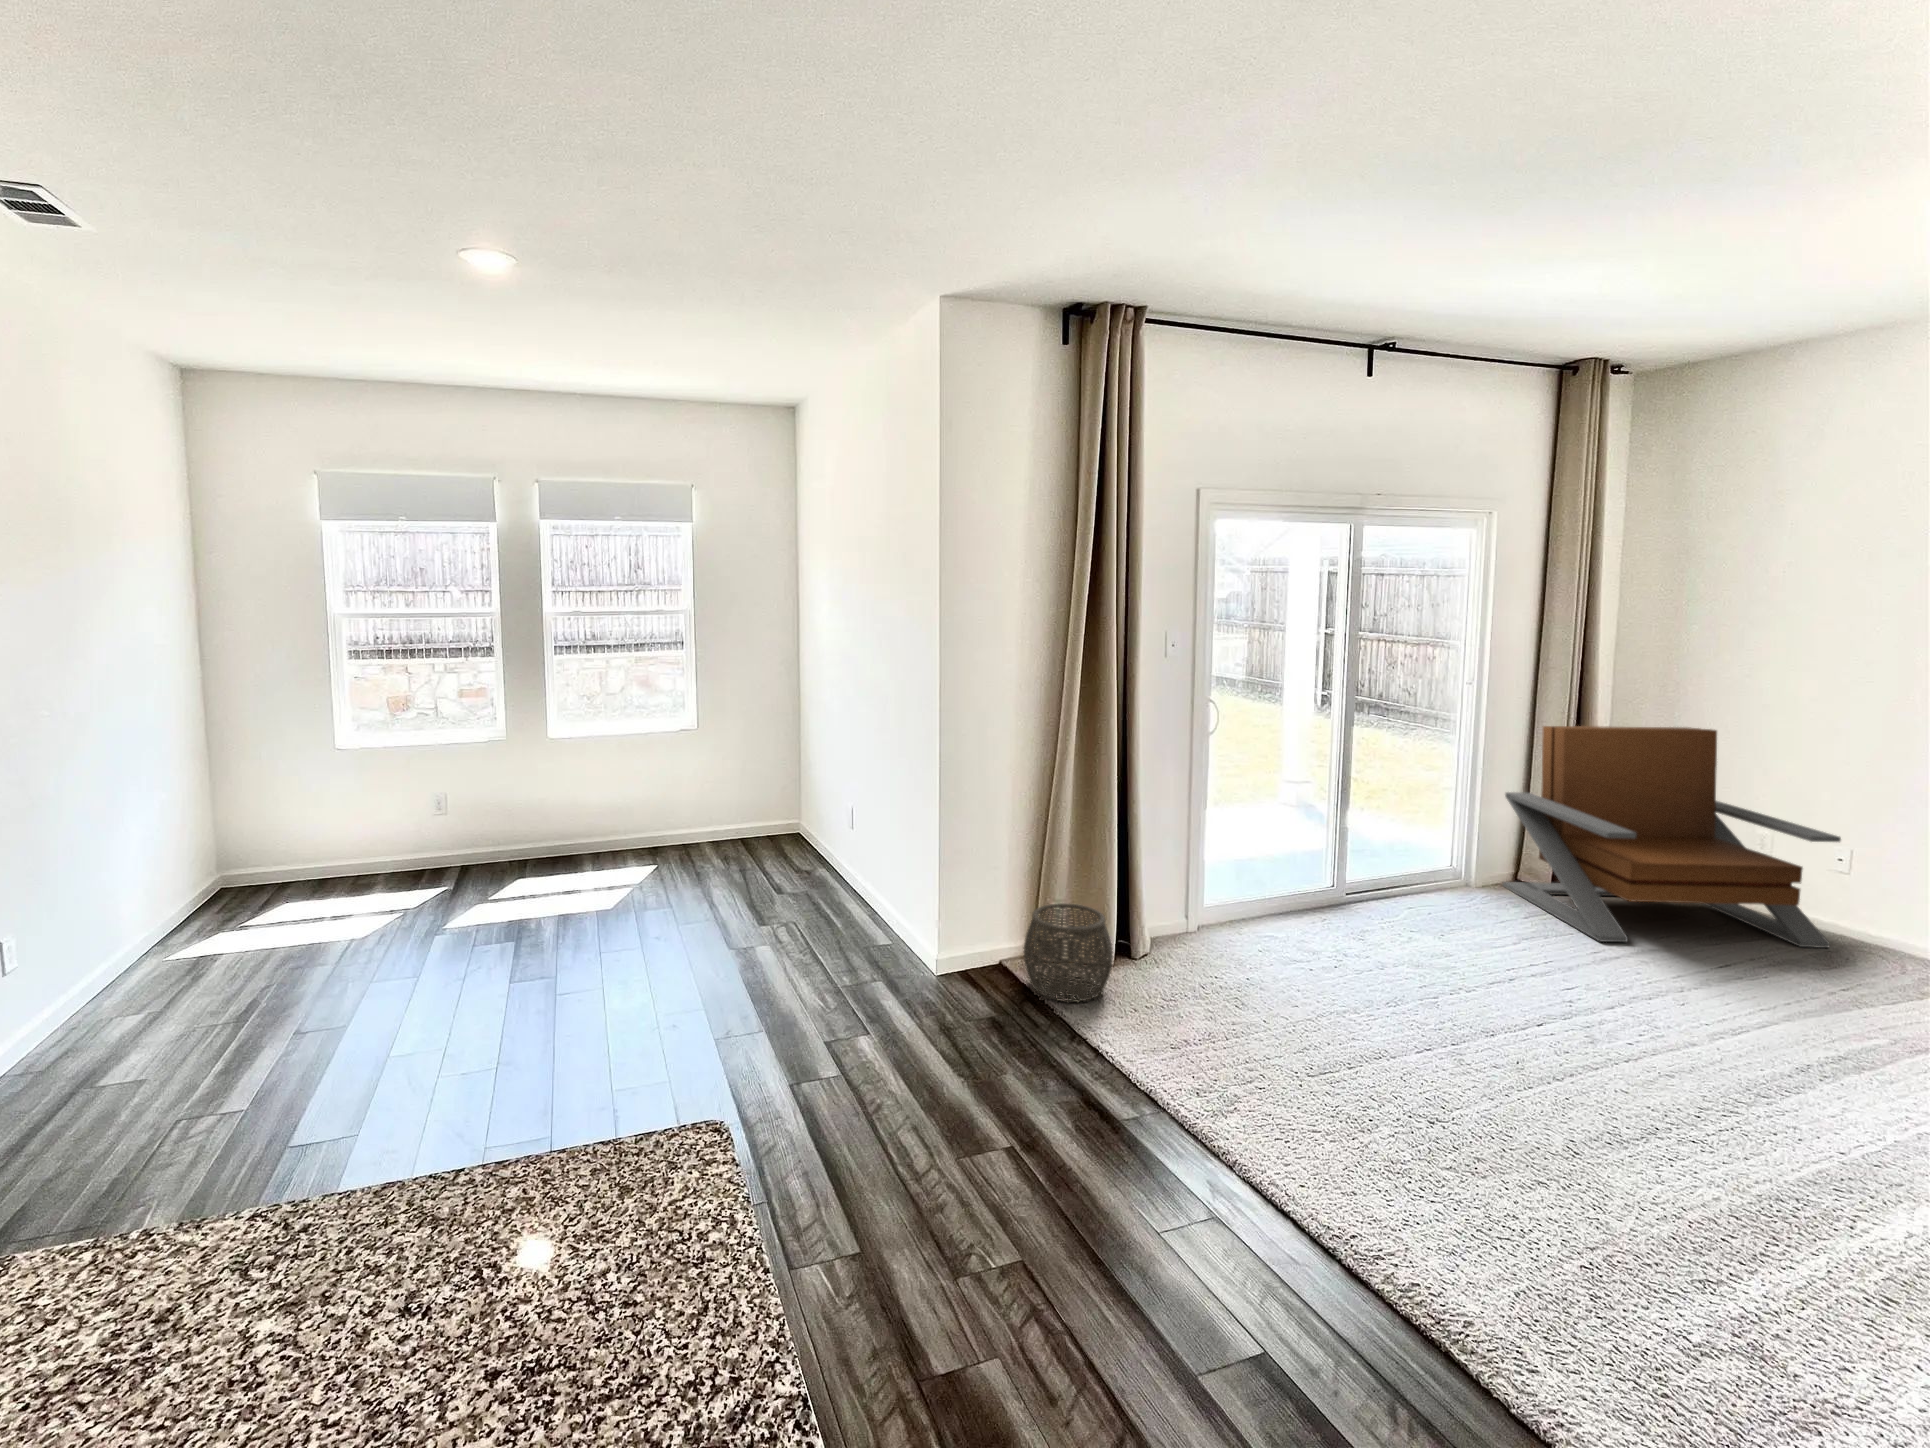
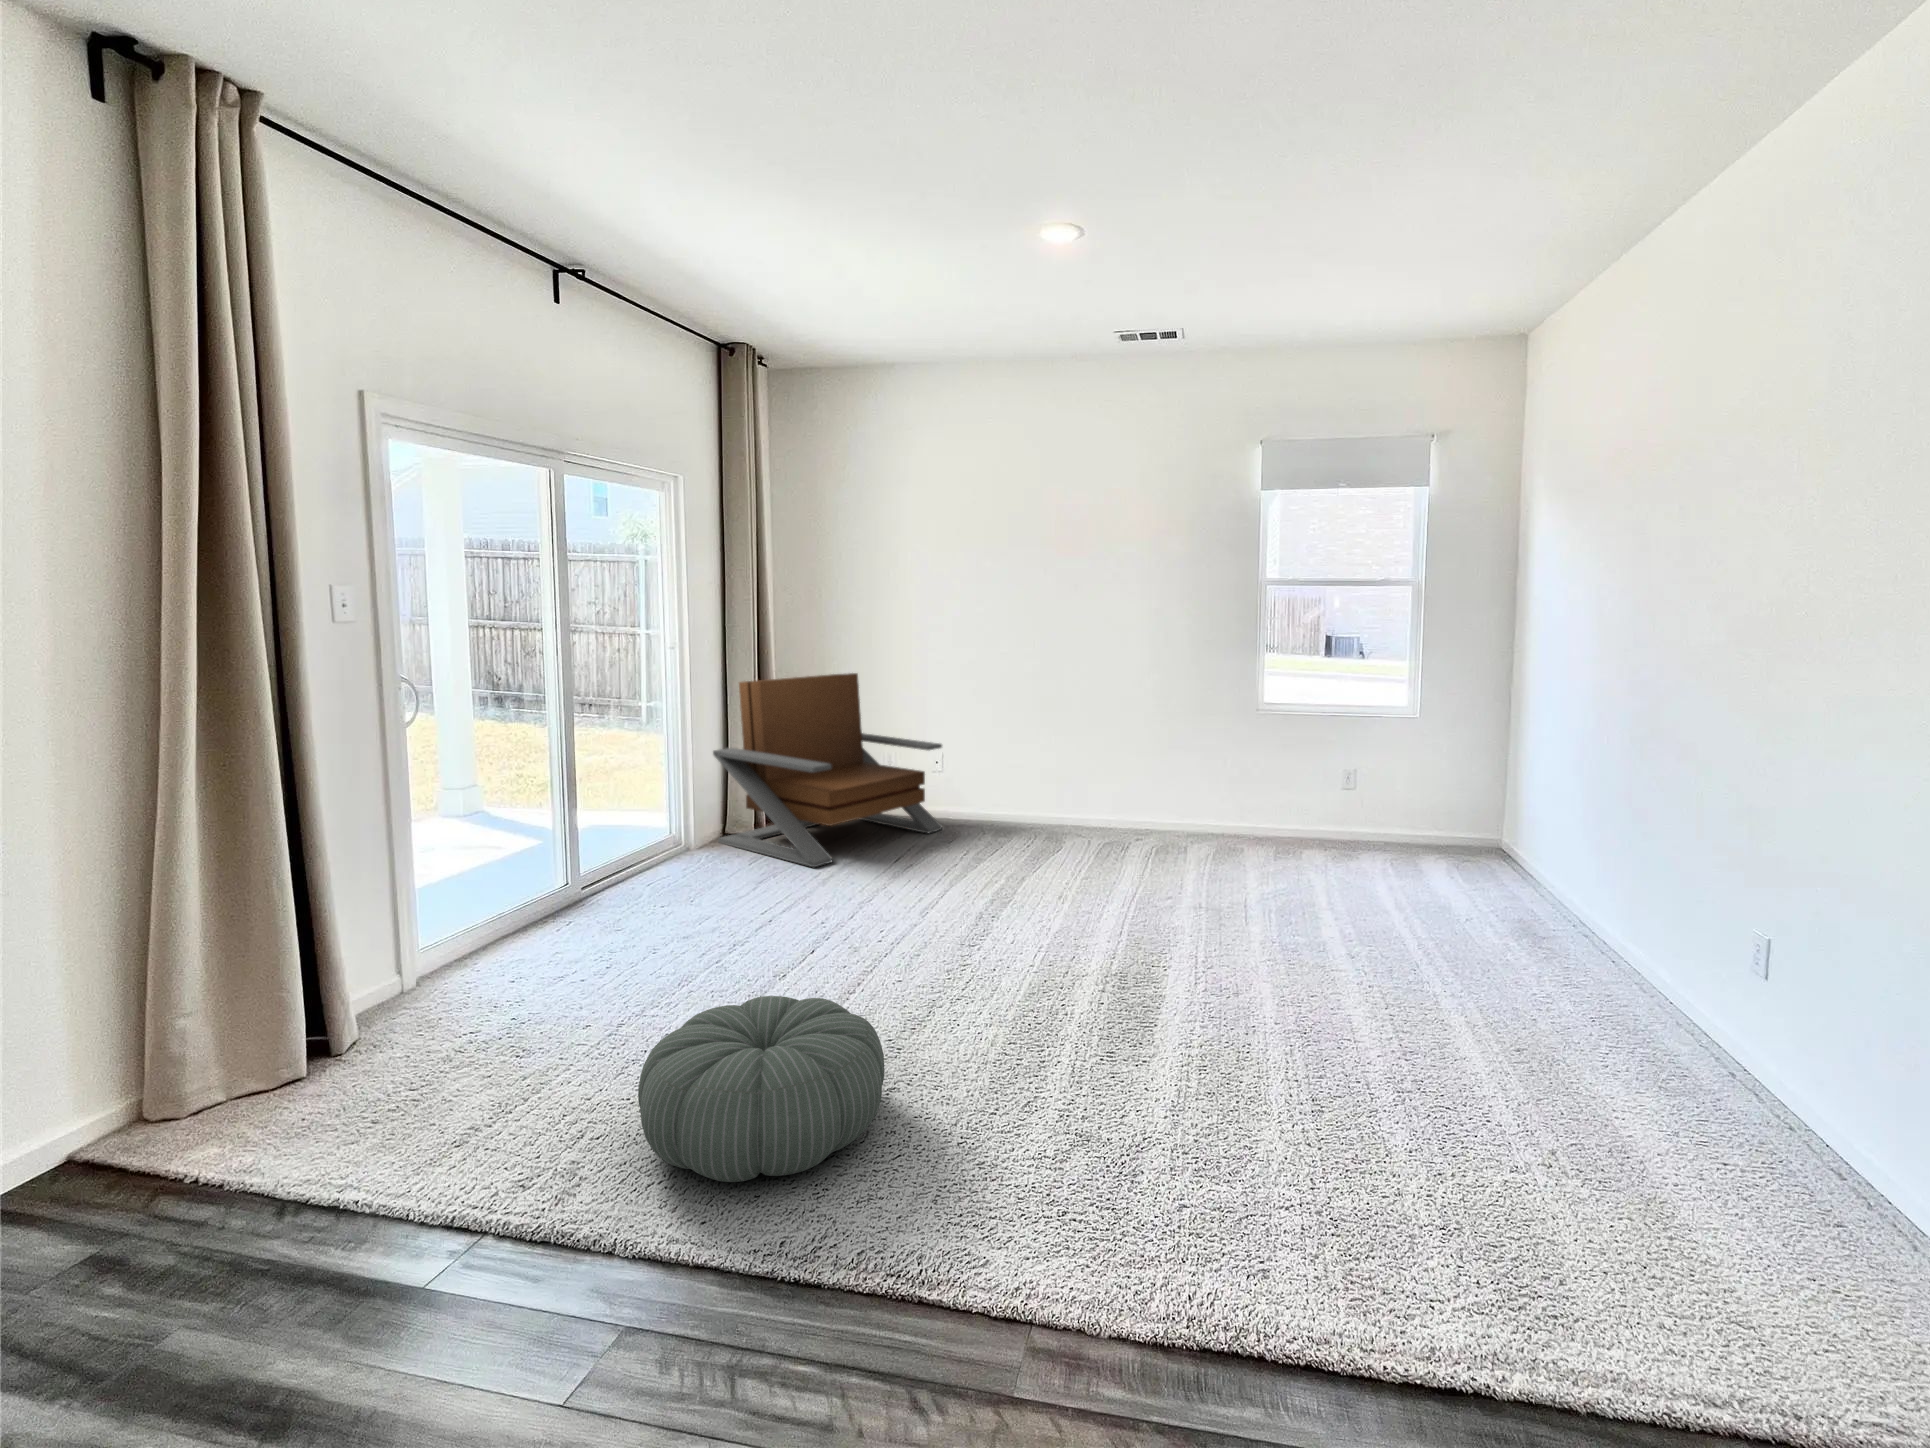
woven basket: present [1024,903,1113,1002] -> none [132,1000,321,1175]
pouf: none [1281,1027,1524,1199] -> present [638,996,885,1182]

